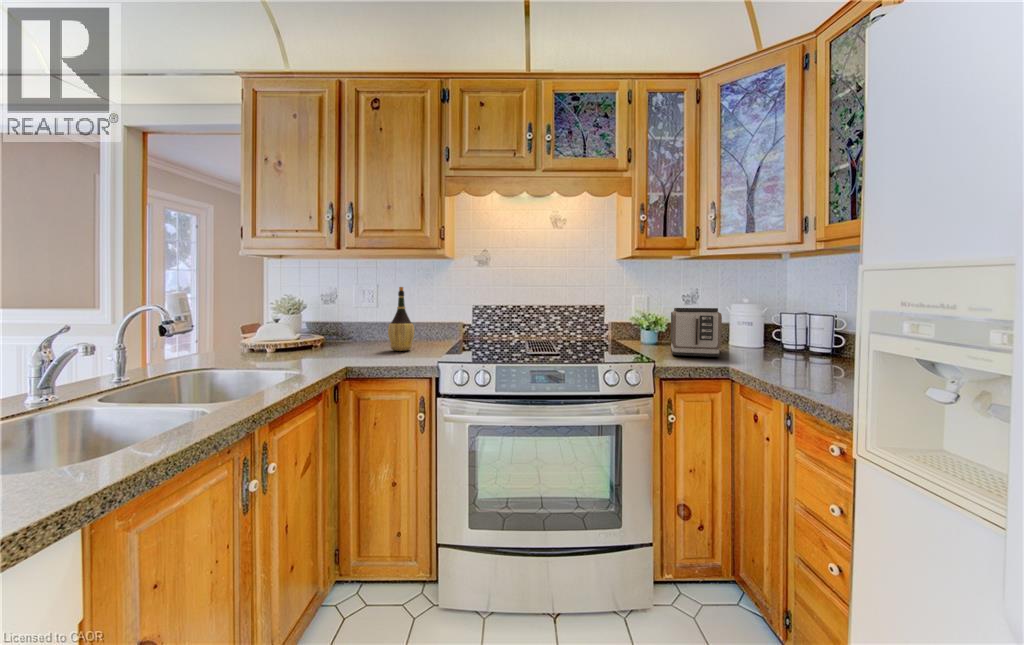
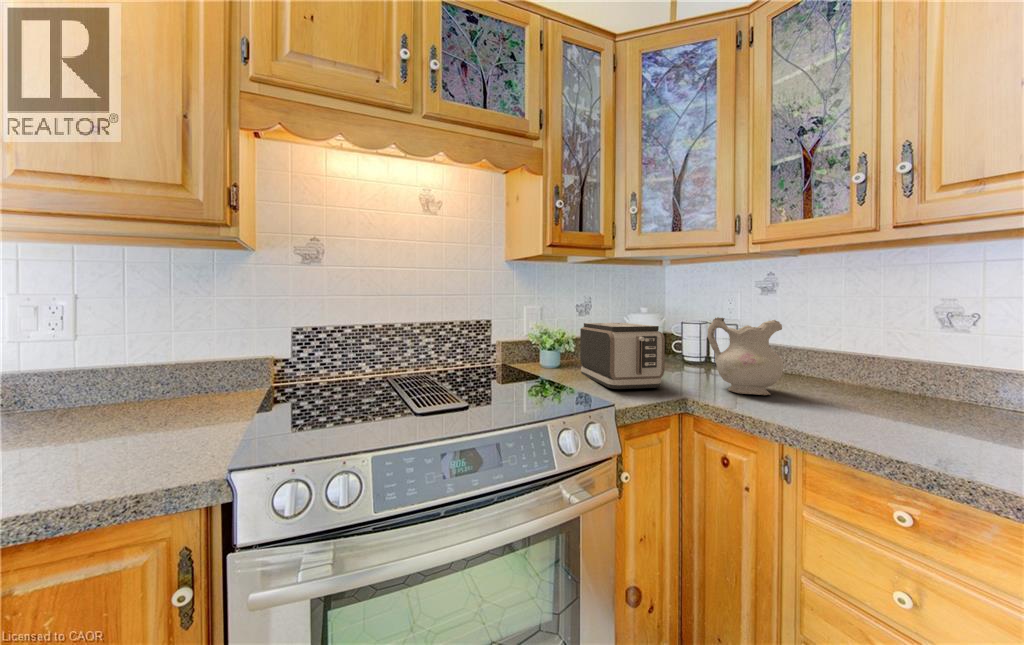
wine bottle: present [388,287,415,351] -> none [96,299,171,439]
ceramic pitcher: none [768,301,831,367] -> present [708,317,783,395]

